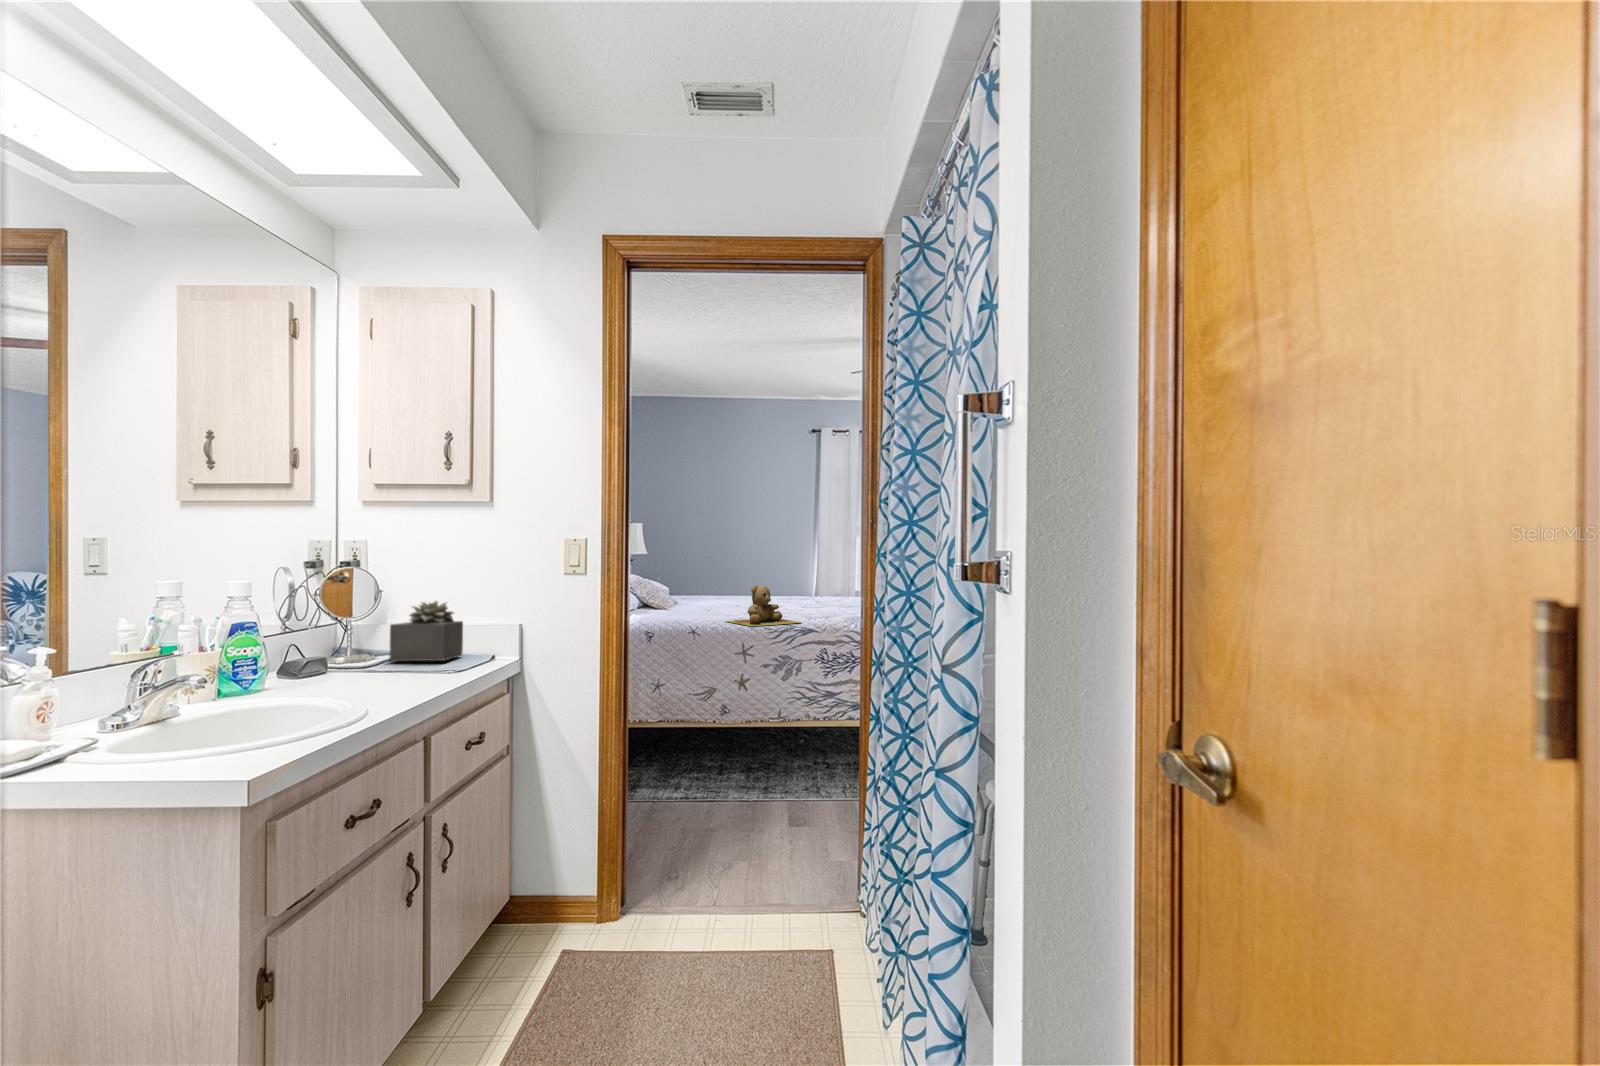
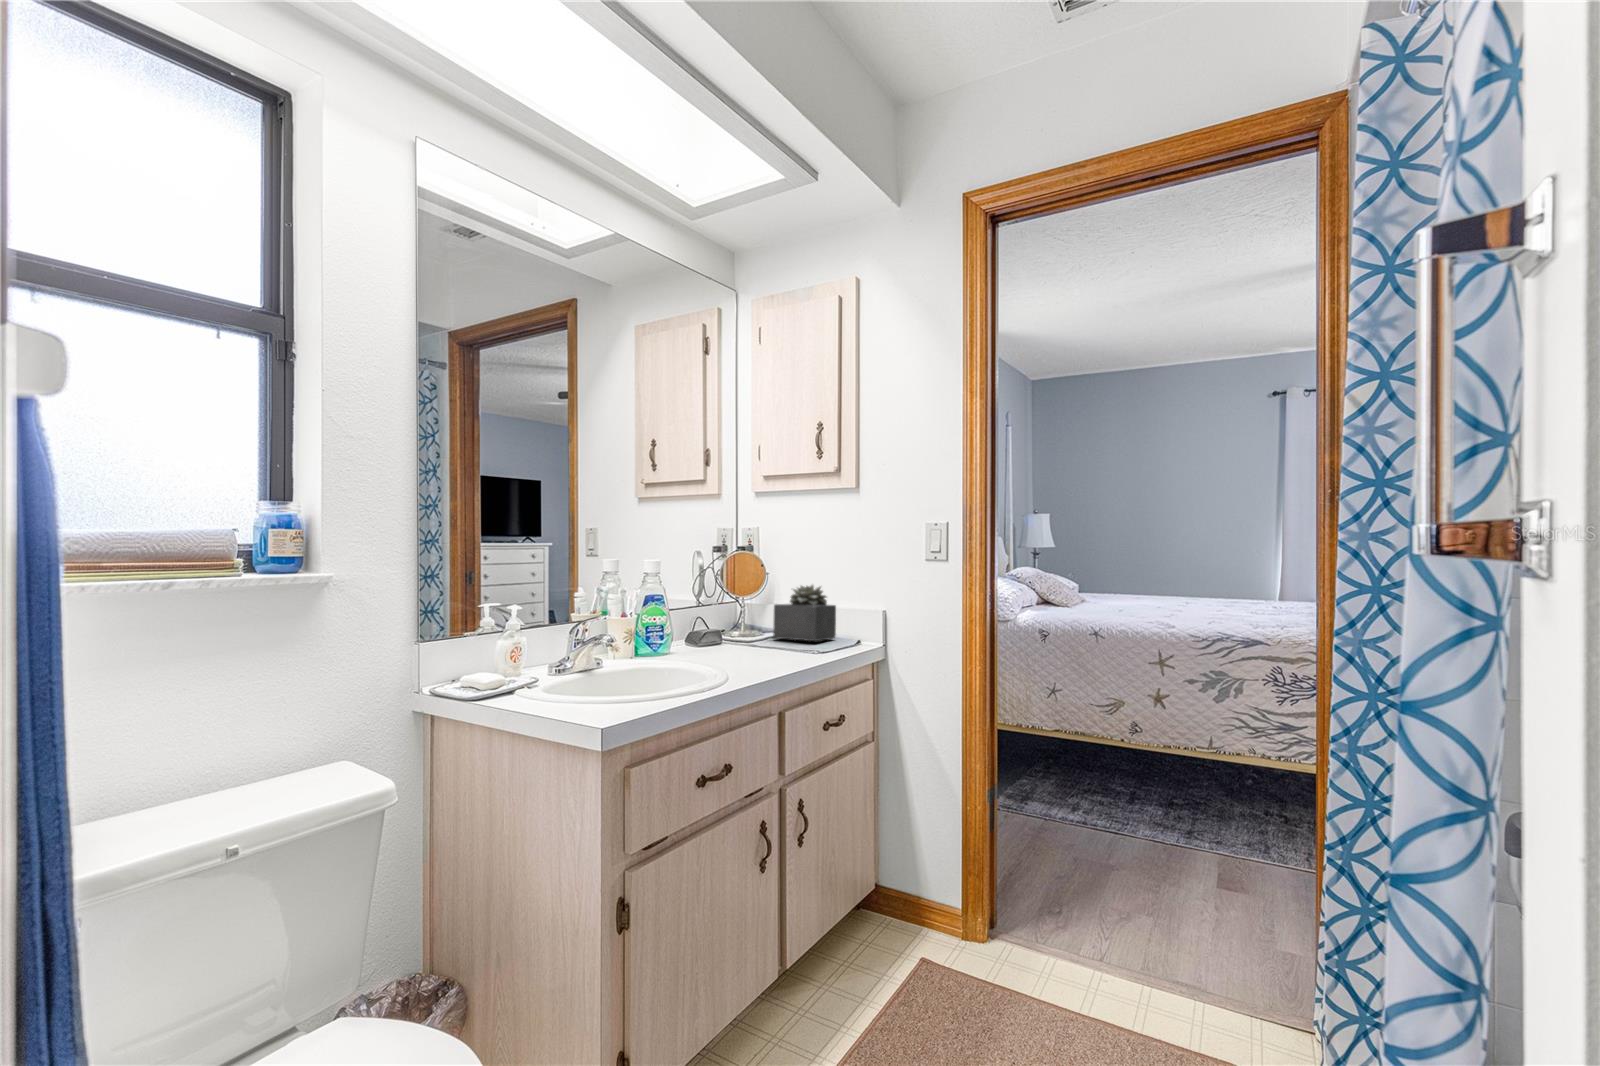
teddy bear: present [726,585,801,626] -> none [1139,586,1245,634]

